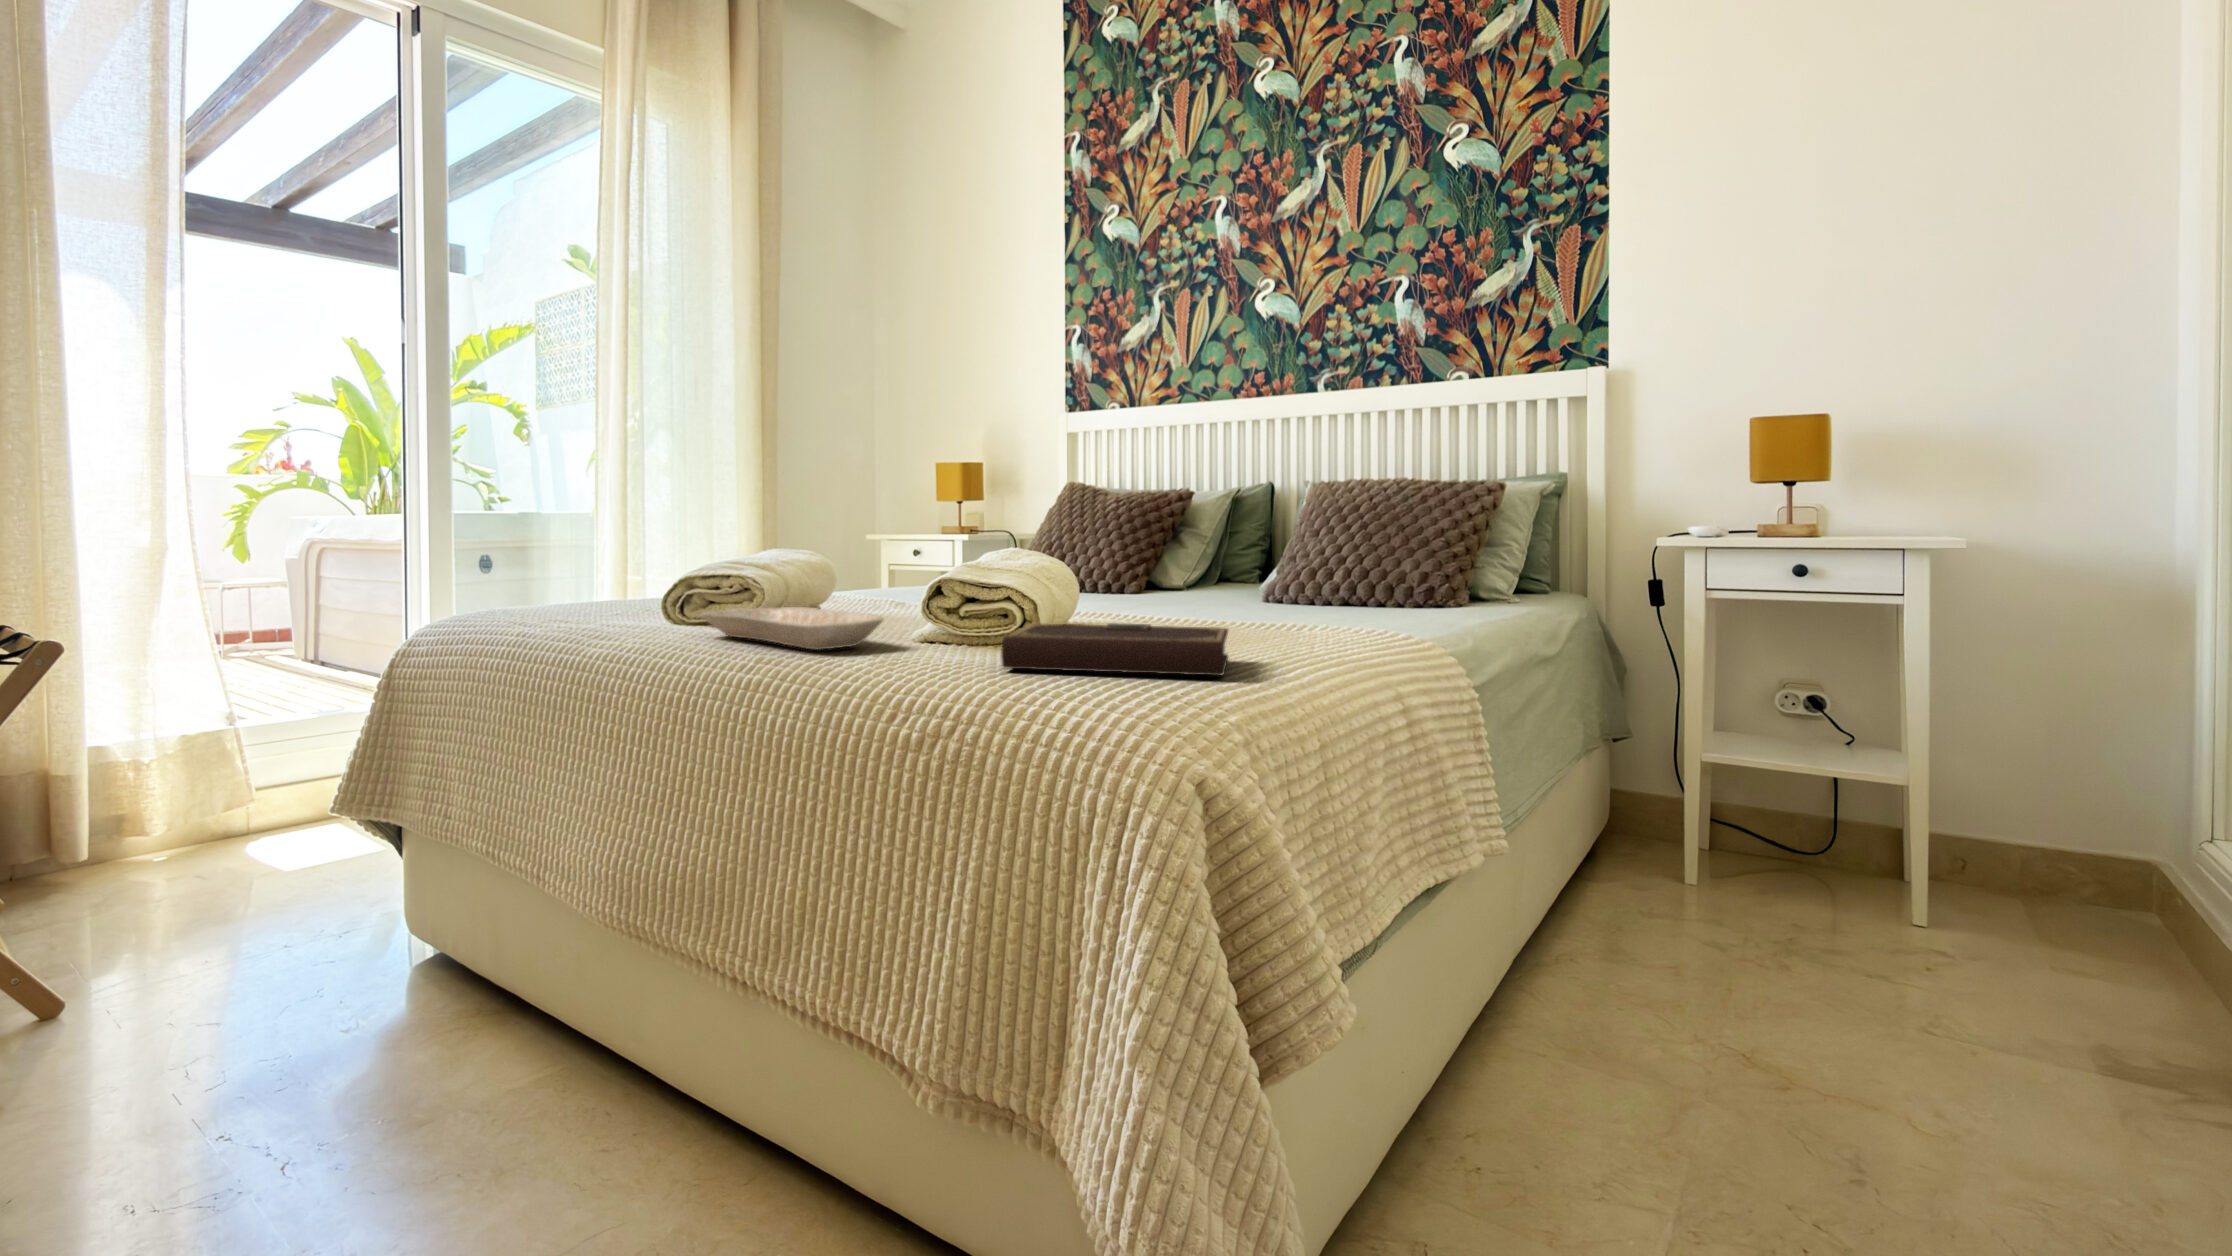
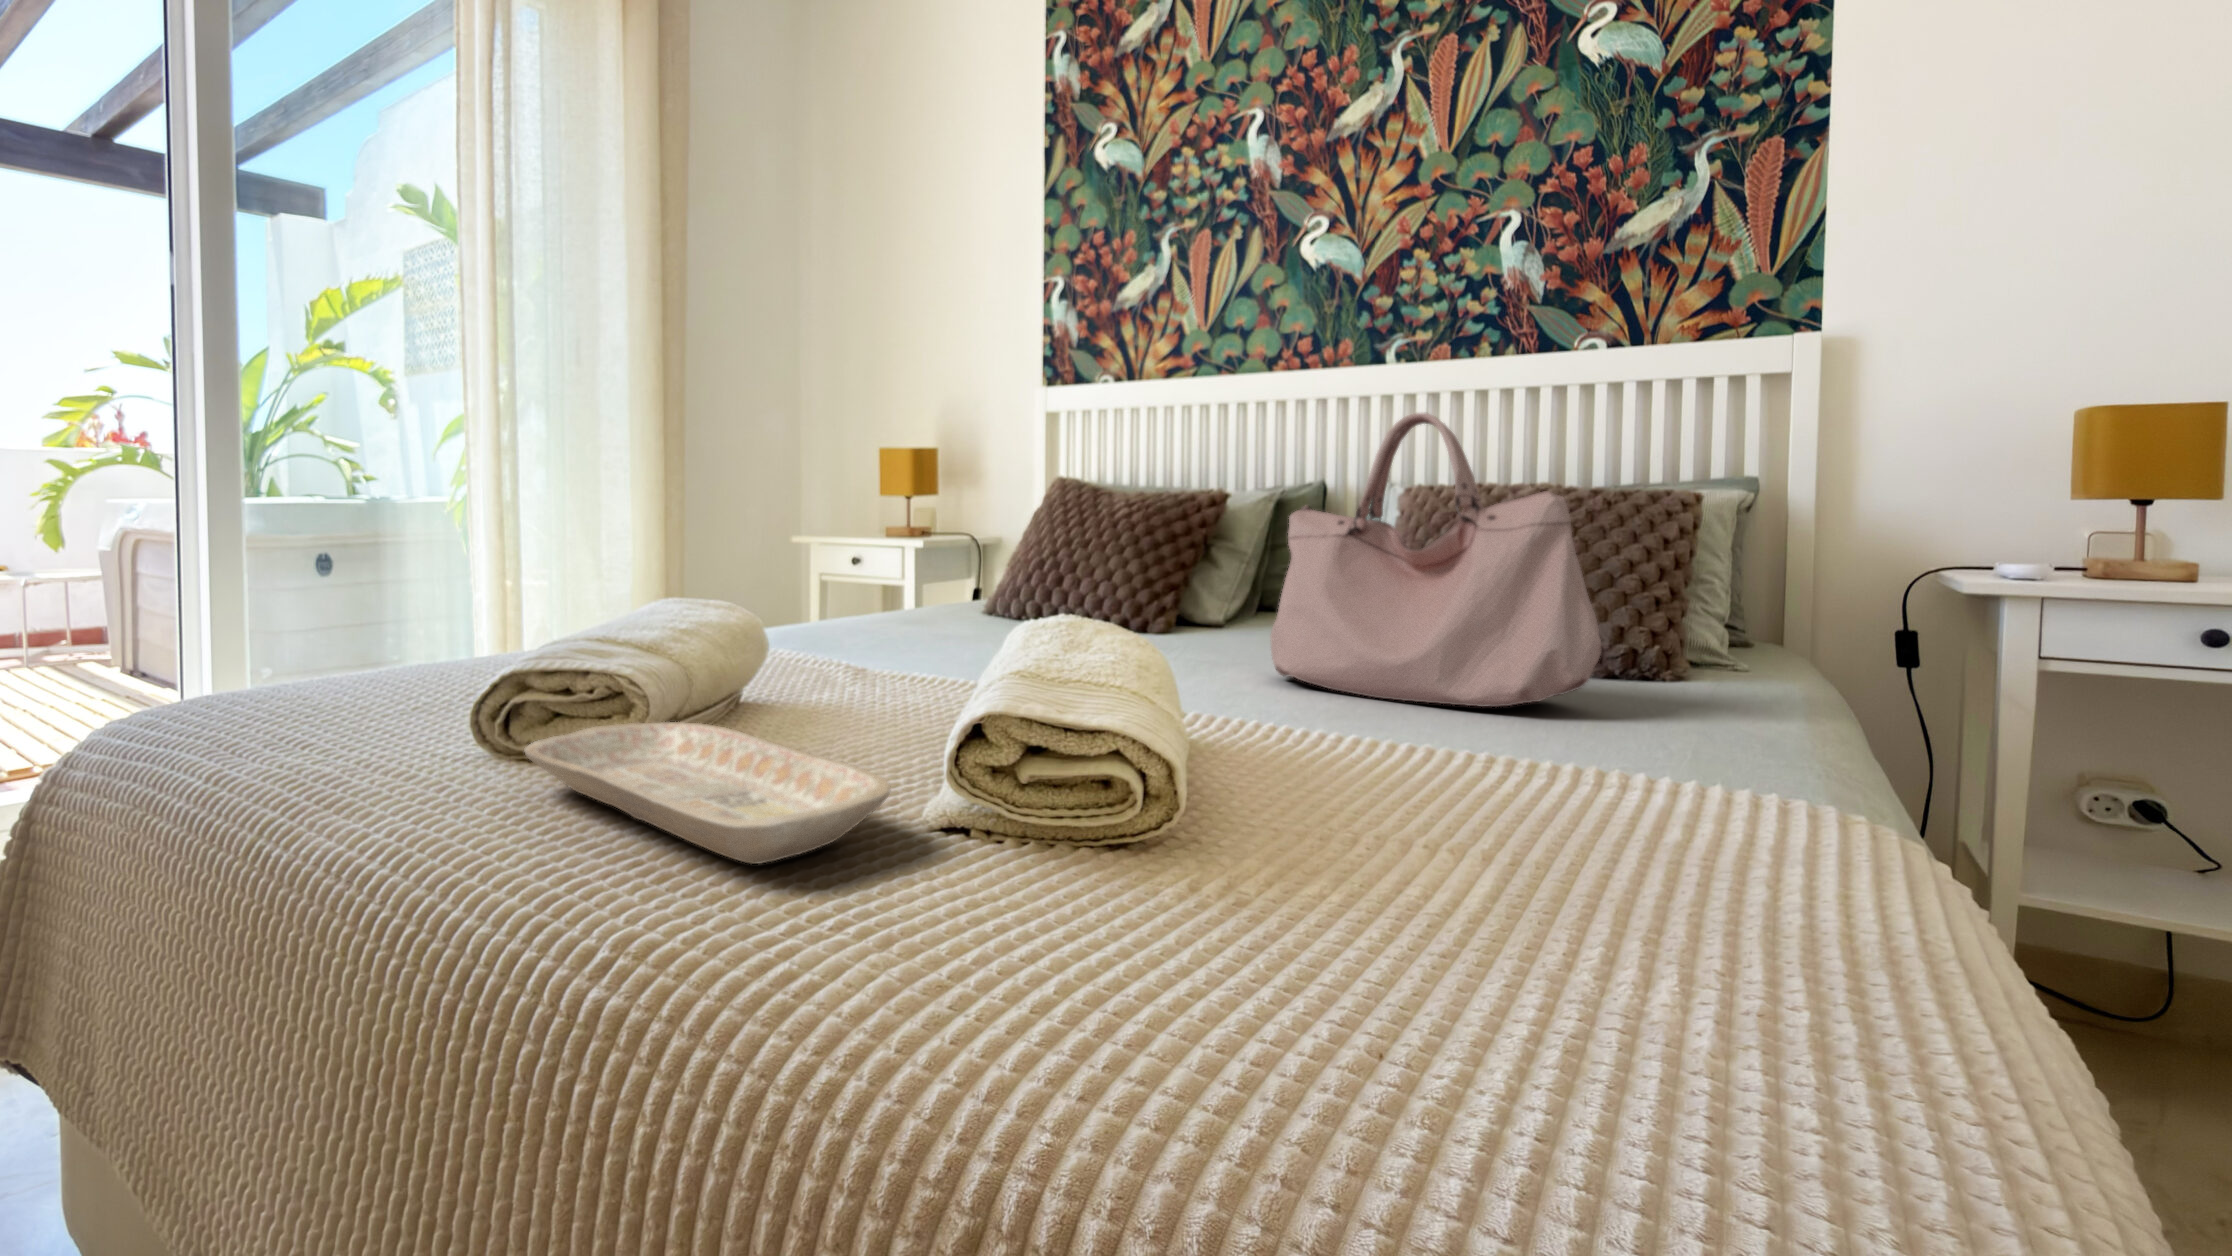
handbag: none [1169,431,1352,614] -> present [1270,413,1601,707]
notebook: present [1001,623,1228,676] -> none [1215,813,1864,1053]

